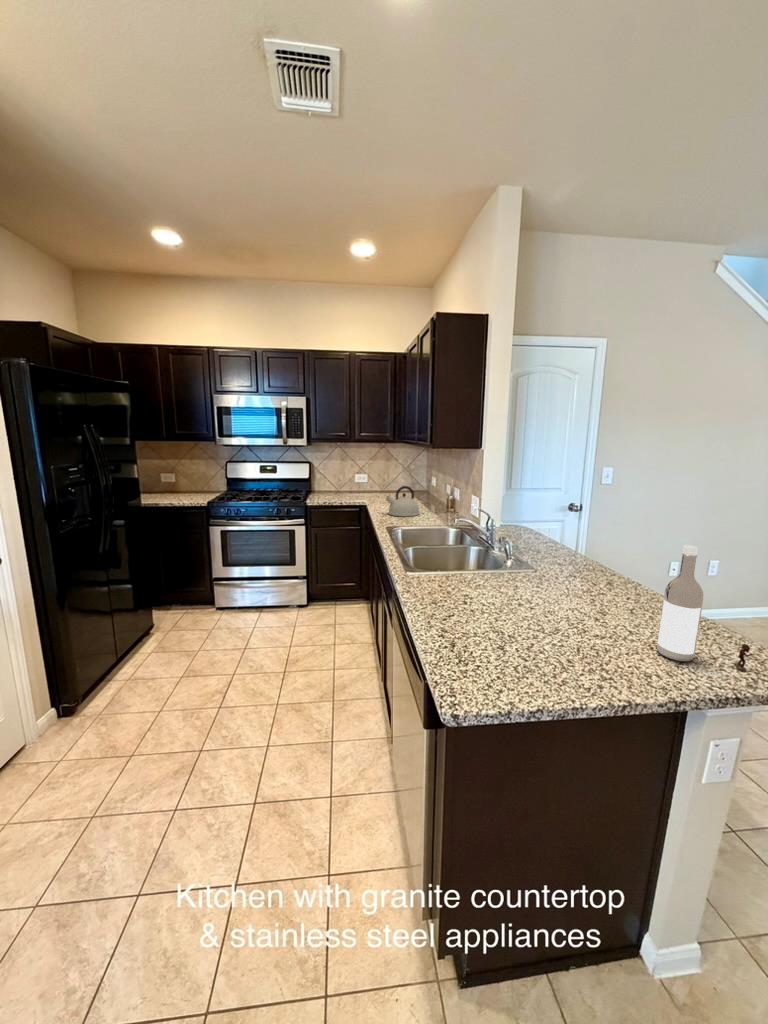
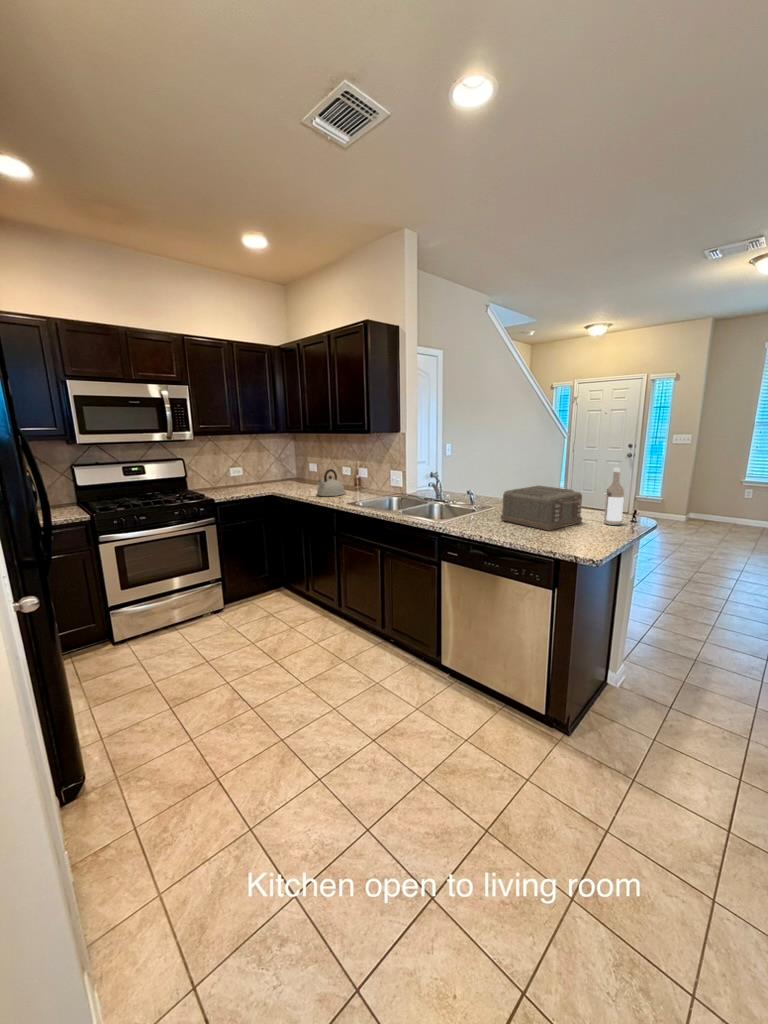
toaster: none [497,548,623,632] -> present [501,486,582,531]

